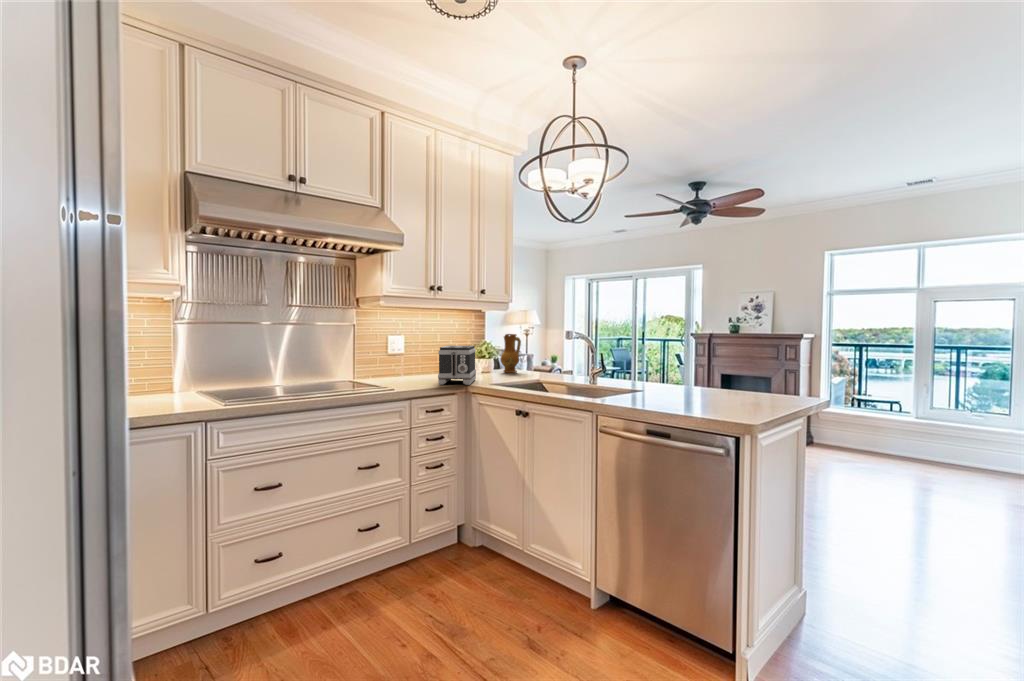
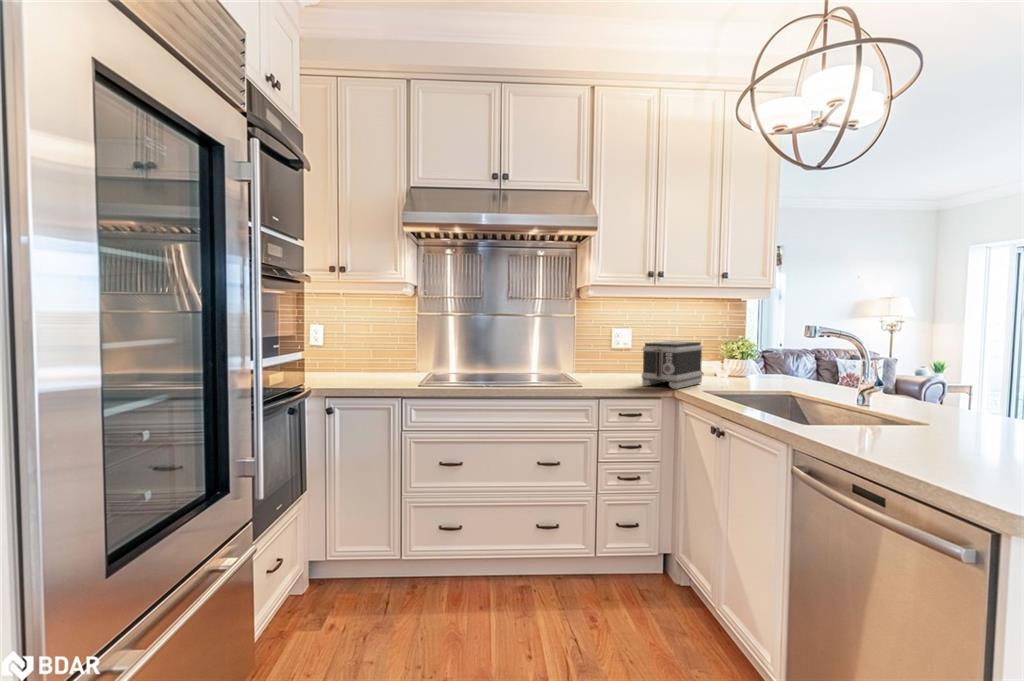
ceramic jug: present [500,334,521,373] -> none [760,328,792,379]

